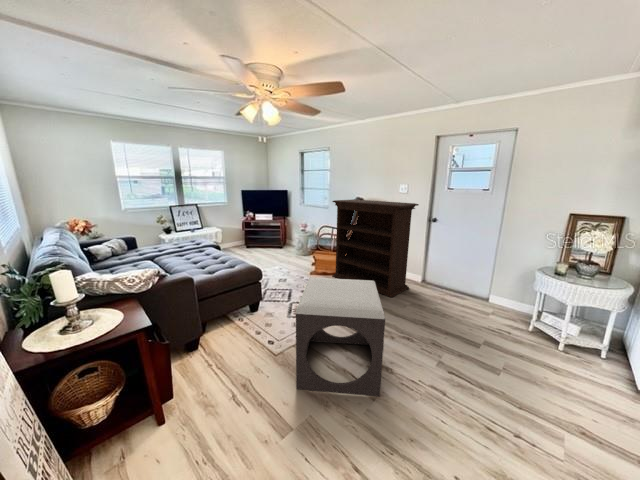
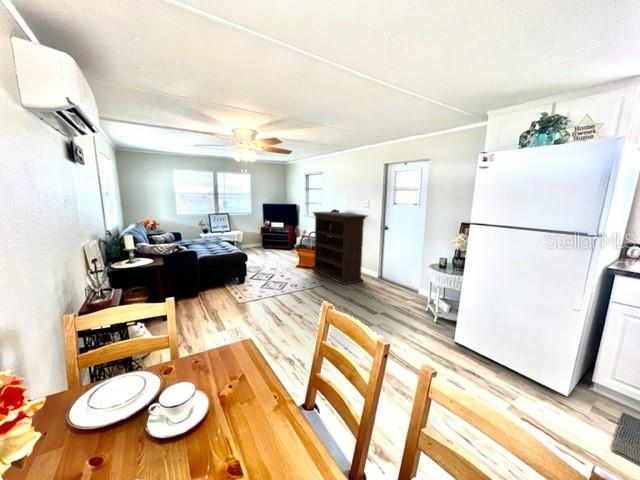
footstool: present [296,278,385,396] -> none [240,258,303,325]

